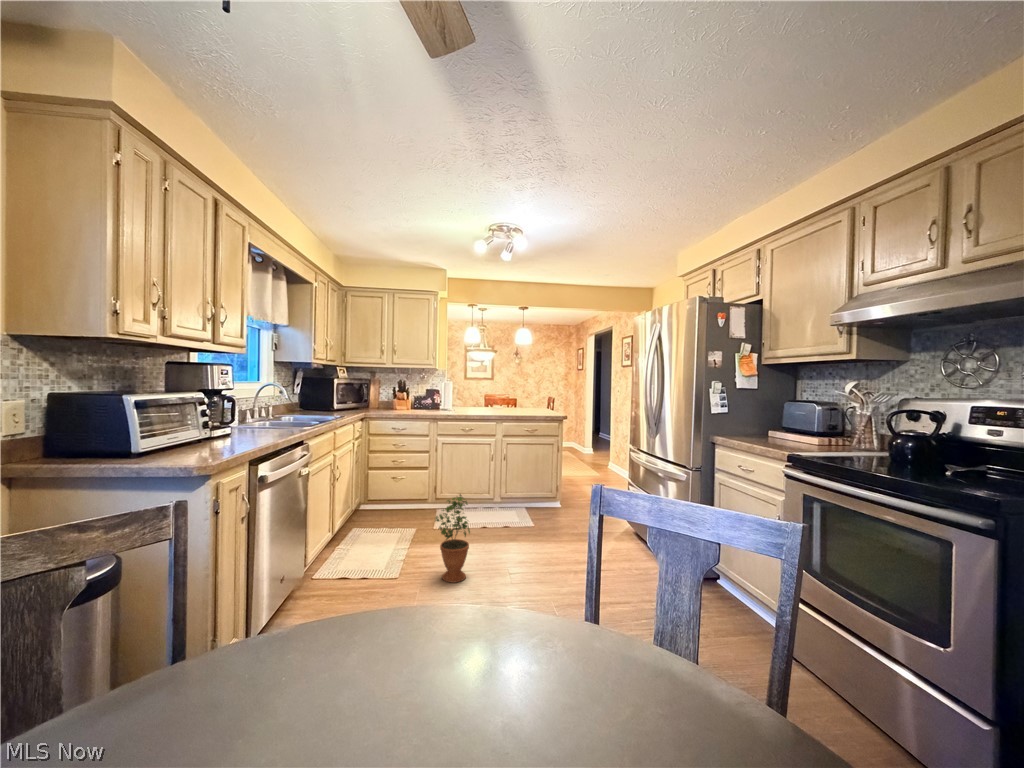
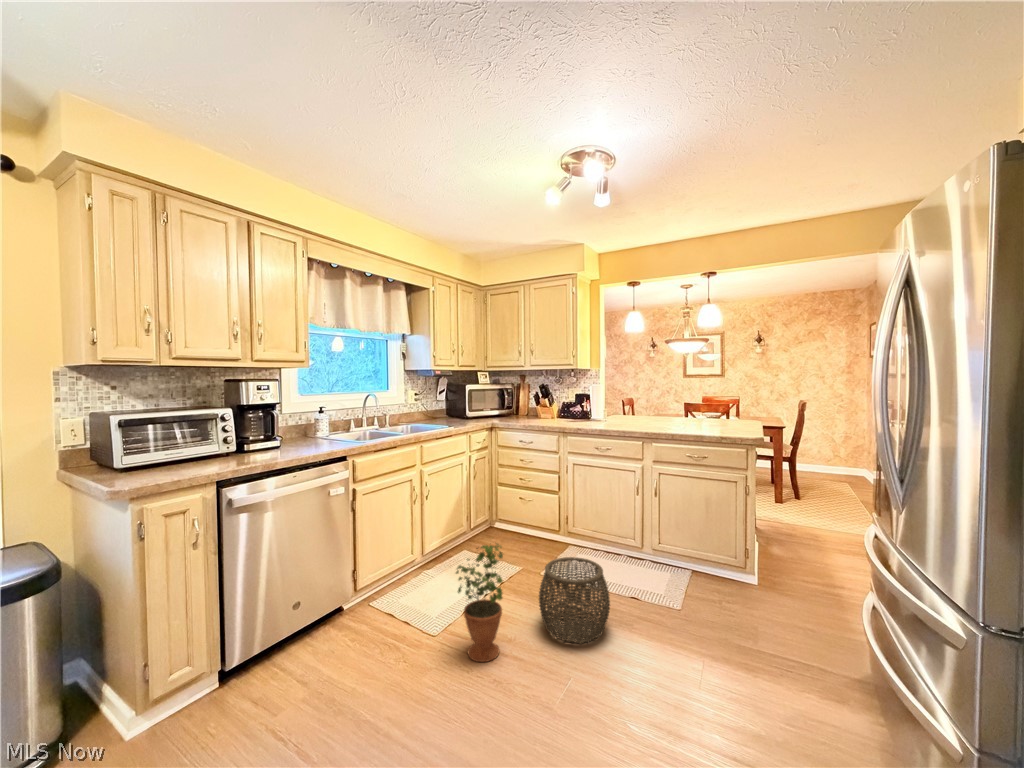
woven basket: none [471,503,521,559] -> present [539,557,610,644]

